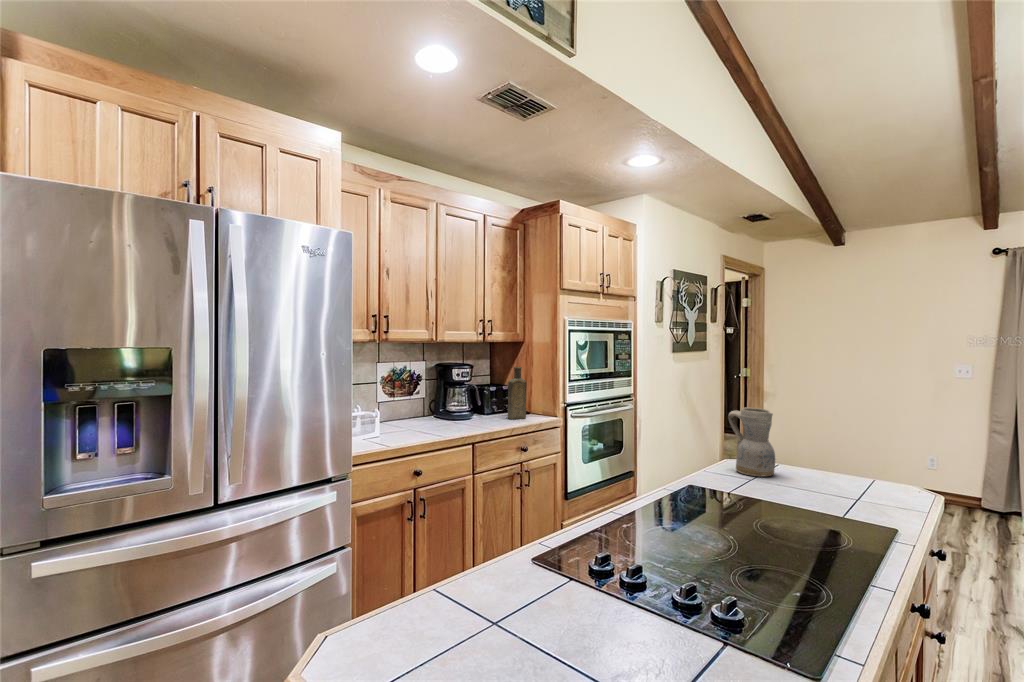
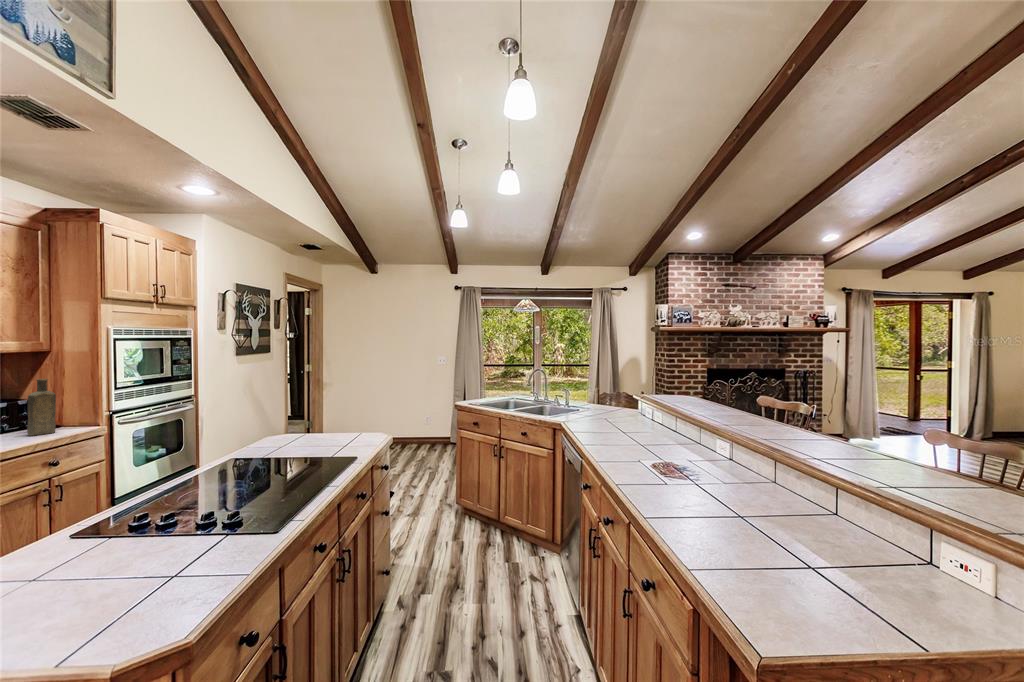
ceramic pitcher: present [728,408,775,476] -> none [268,397,301,446]

